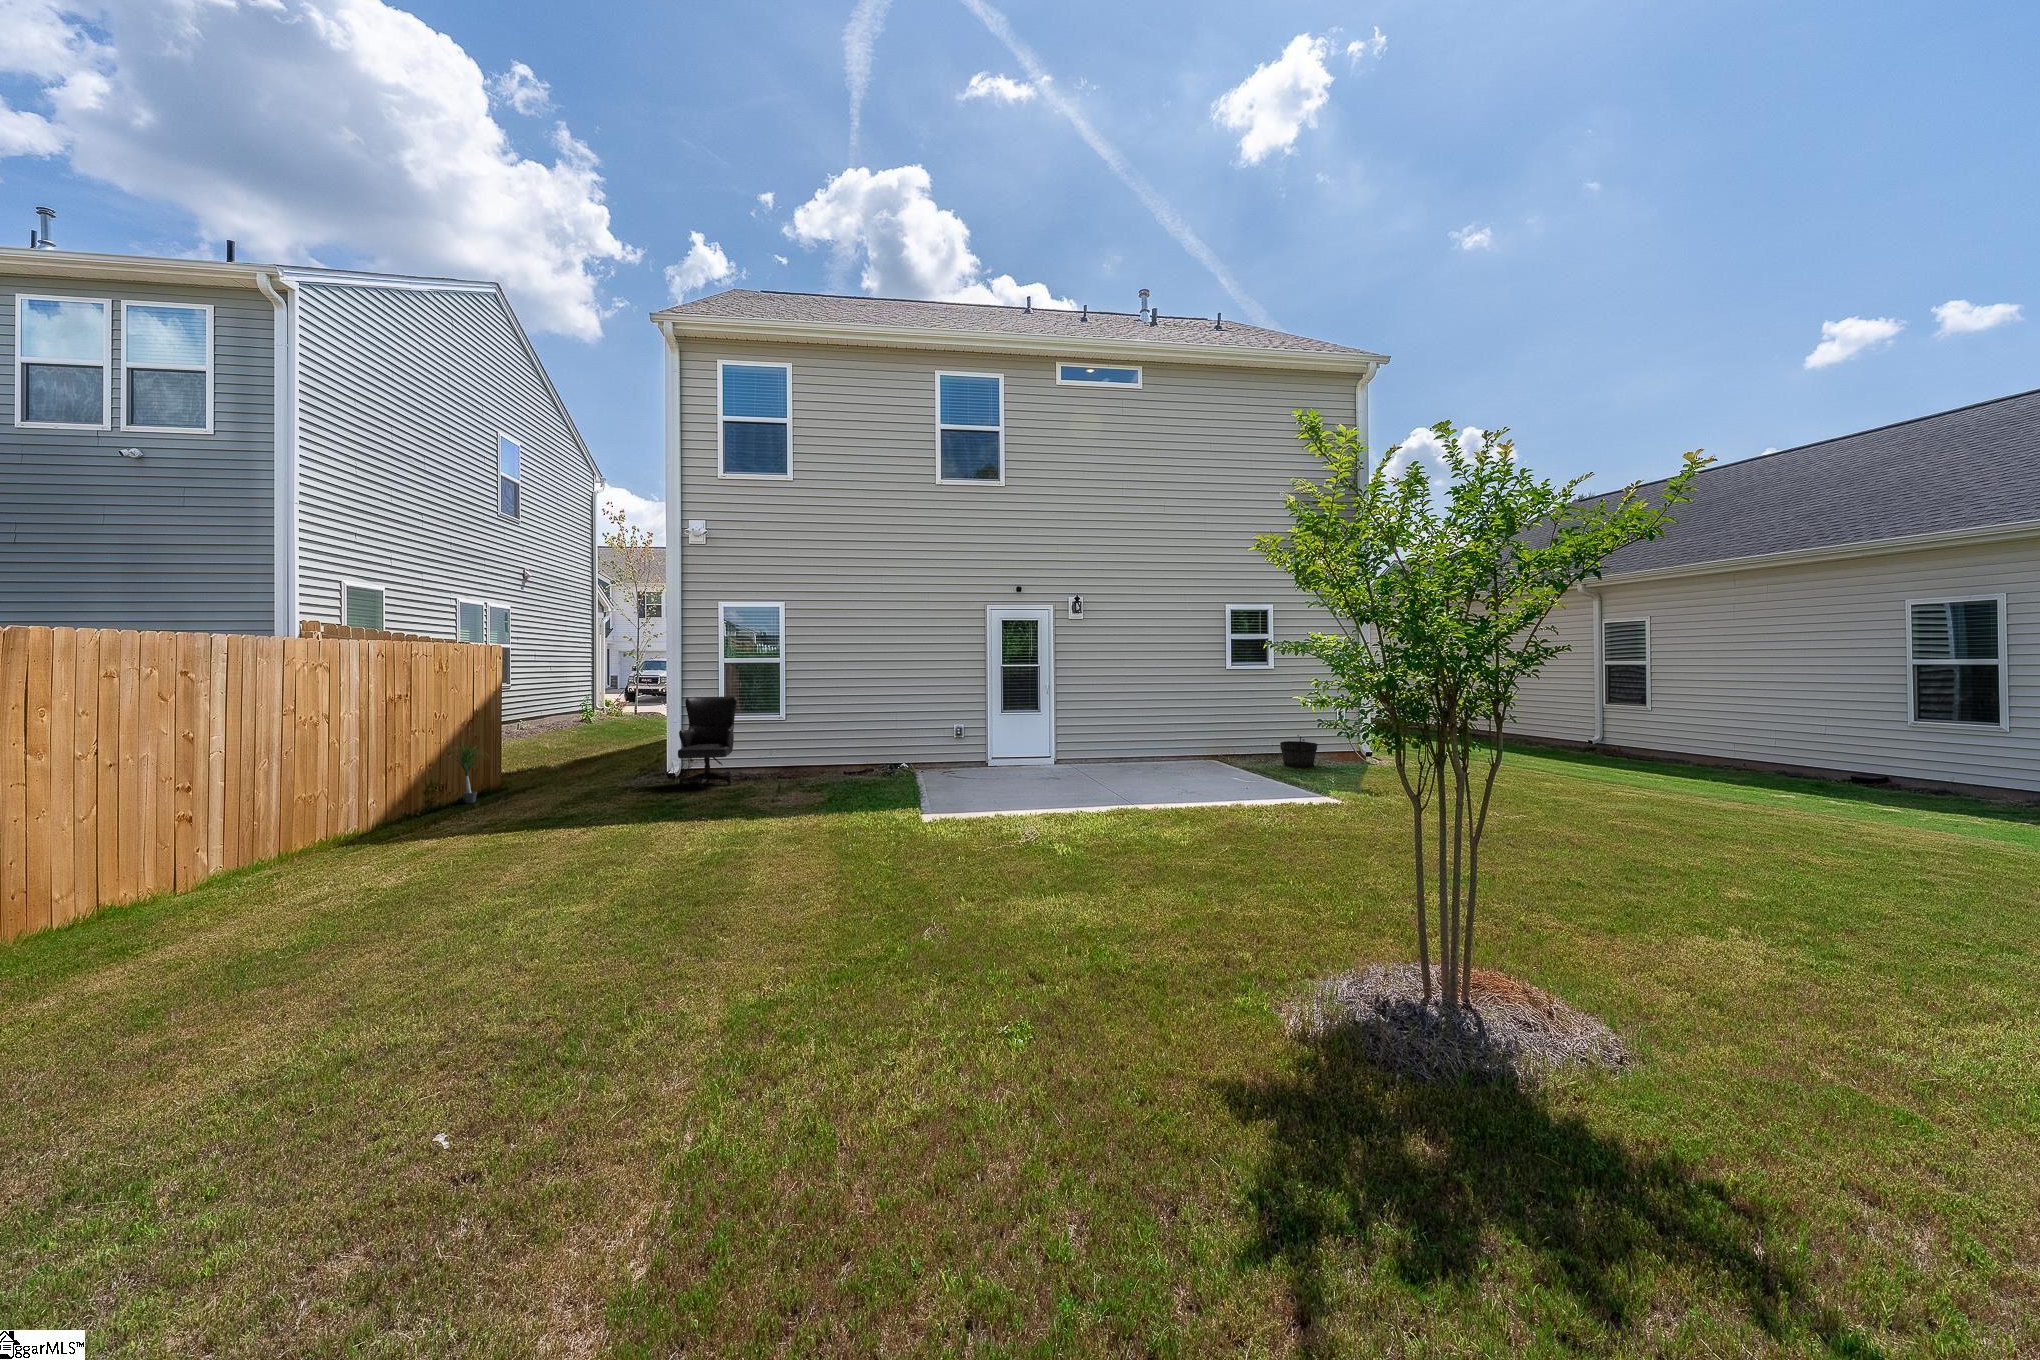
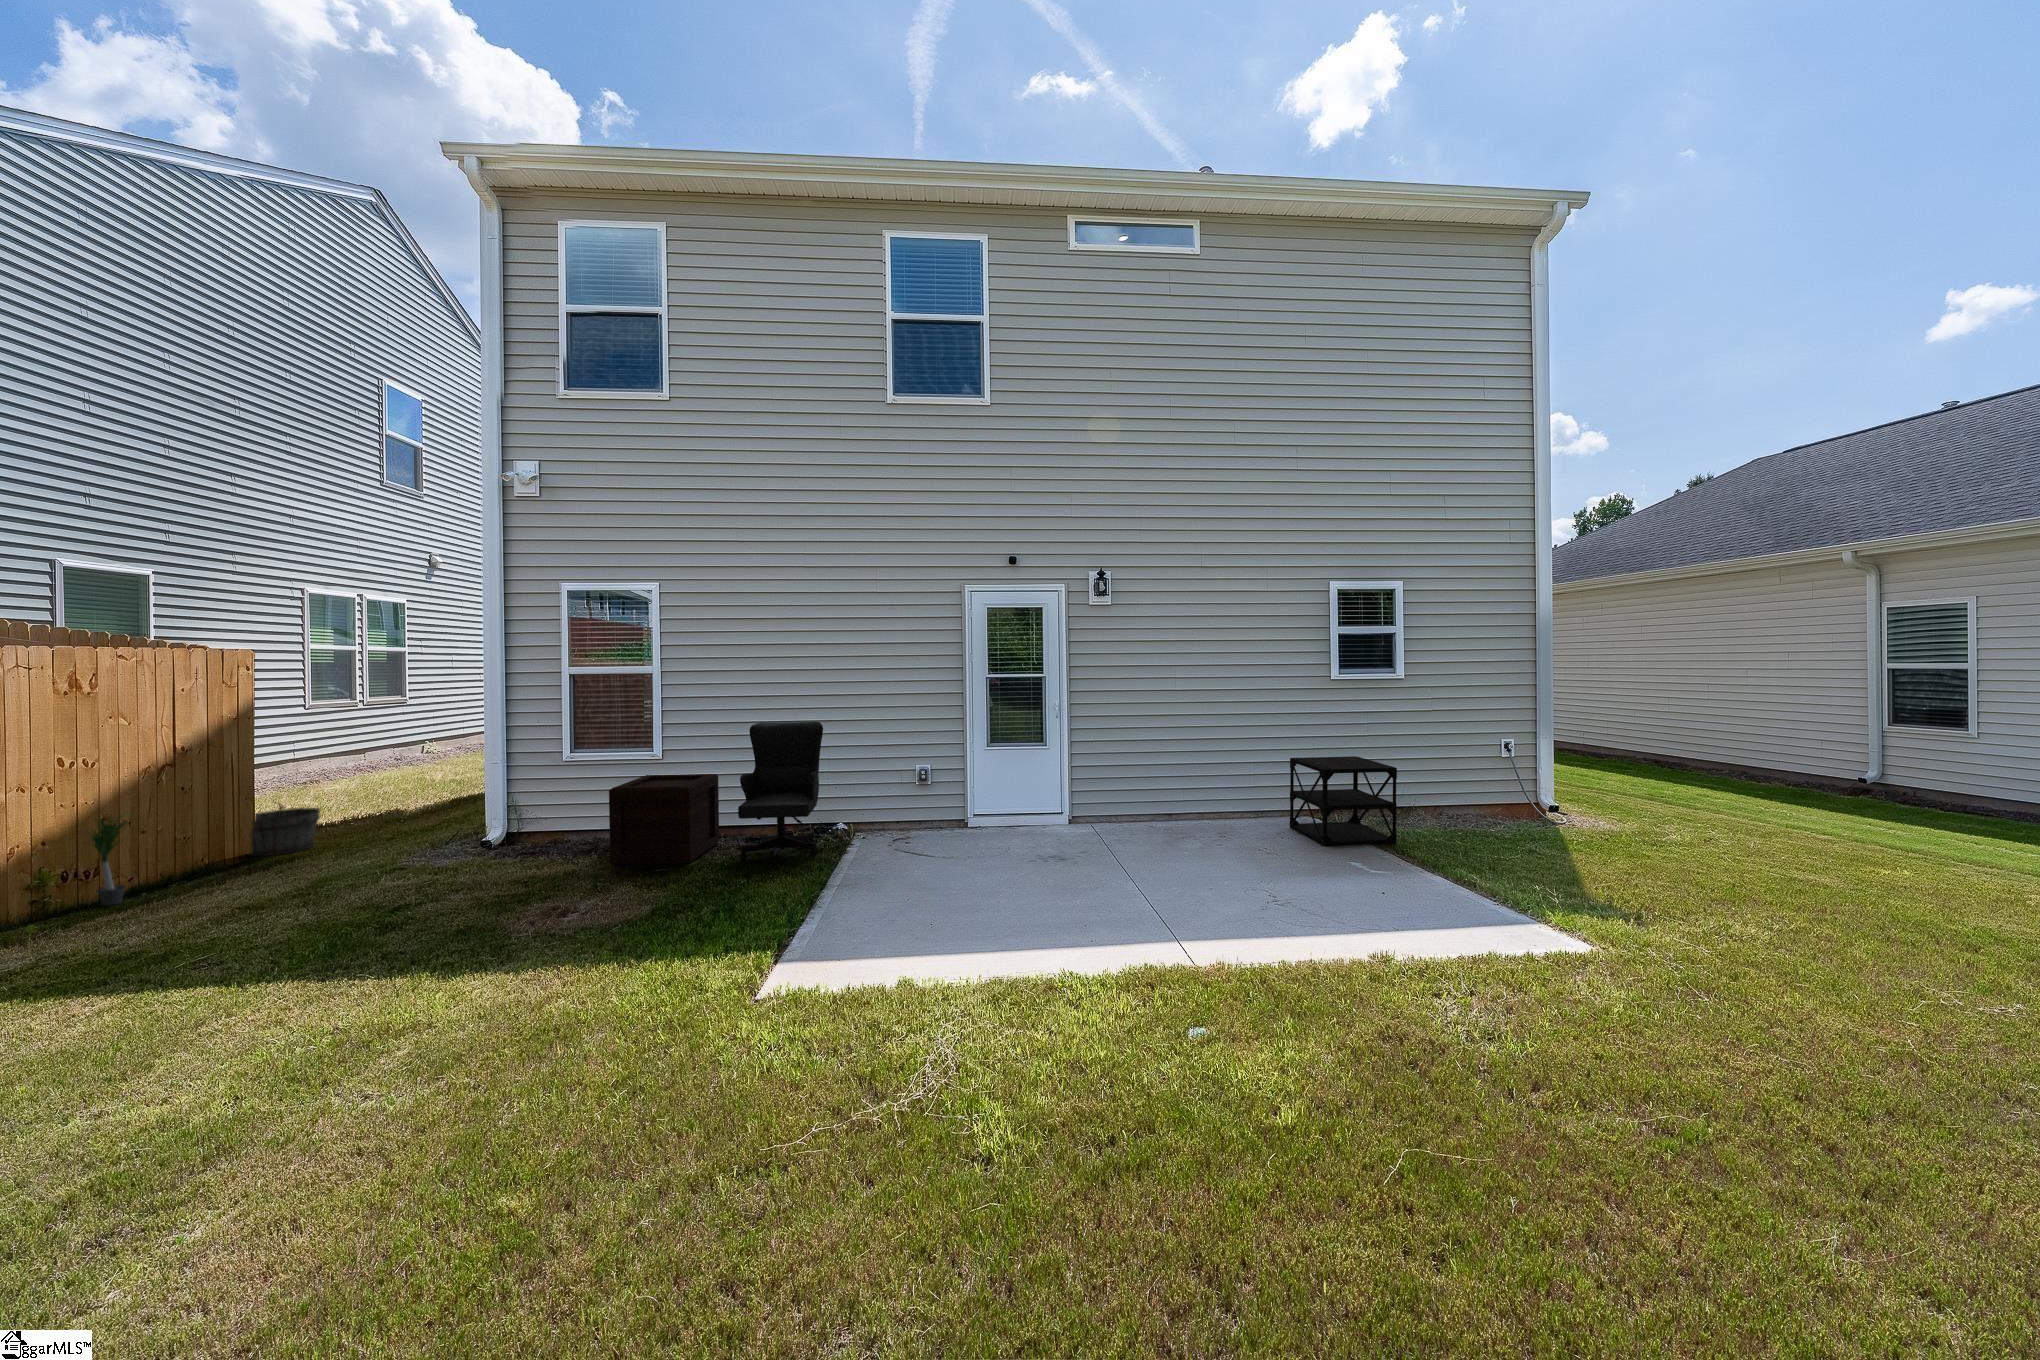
chair: present [678,696,737,788] -> present [738,722,823,864]
side table: none [1198,719,1263,773] -> present [1290,756,1397,846]
wooden crate: none [766,729,826,785] -> present [609,774,719,865]
wooden bucket: present [1280,735,1318,767] -> present [250,802,320,856]

